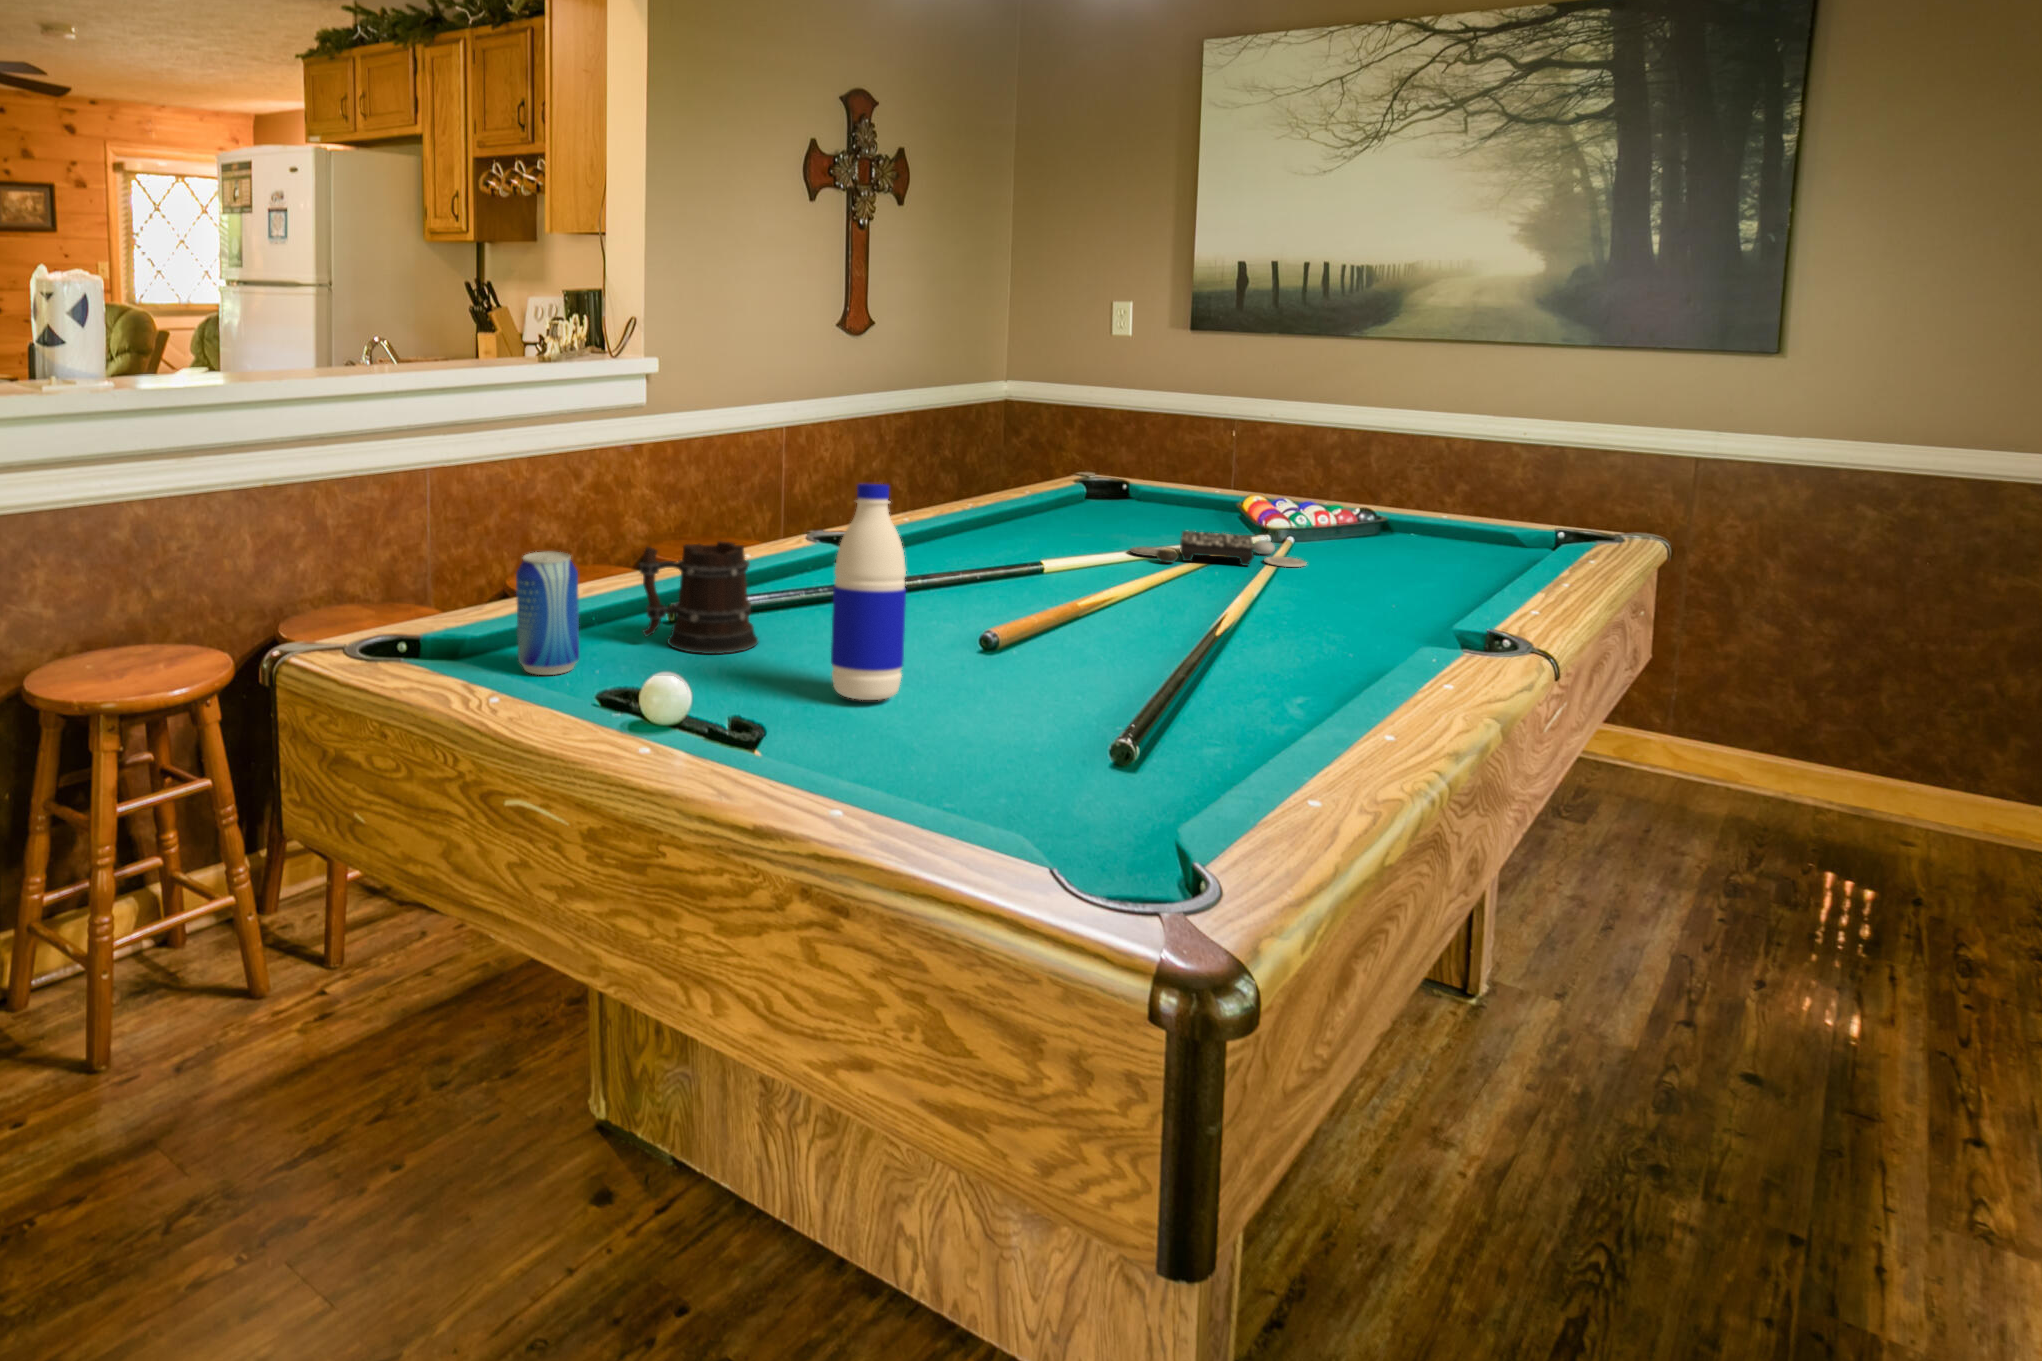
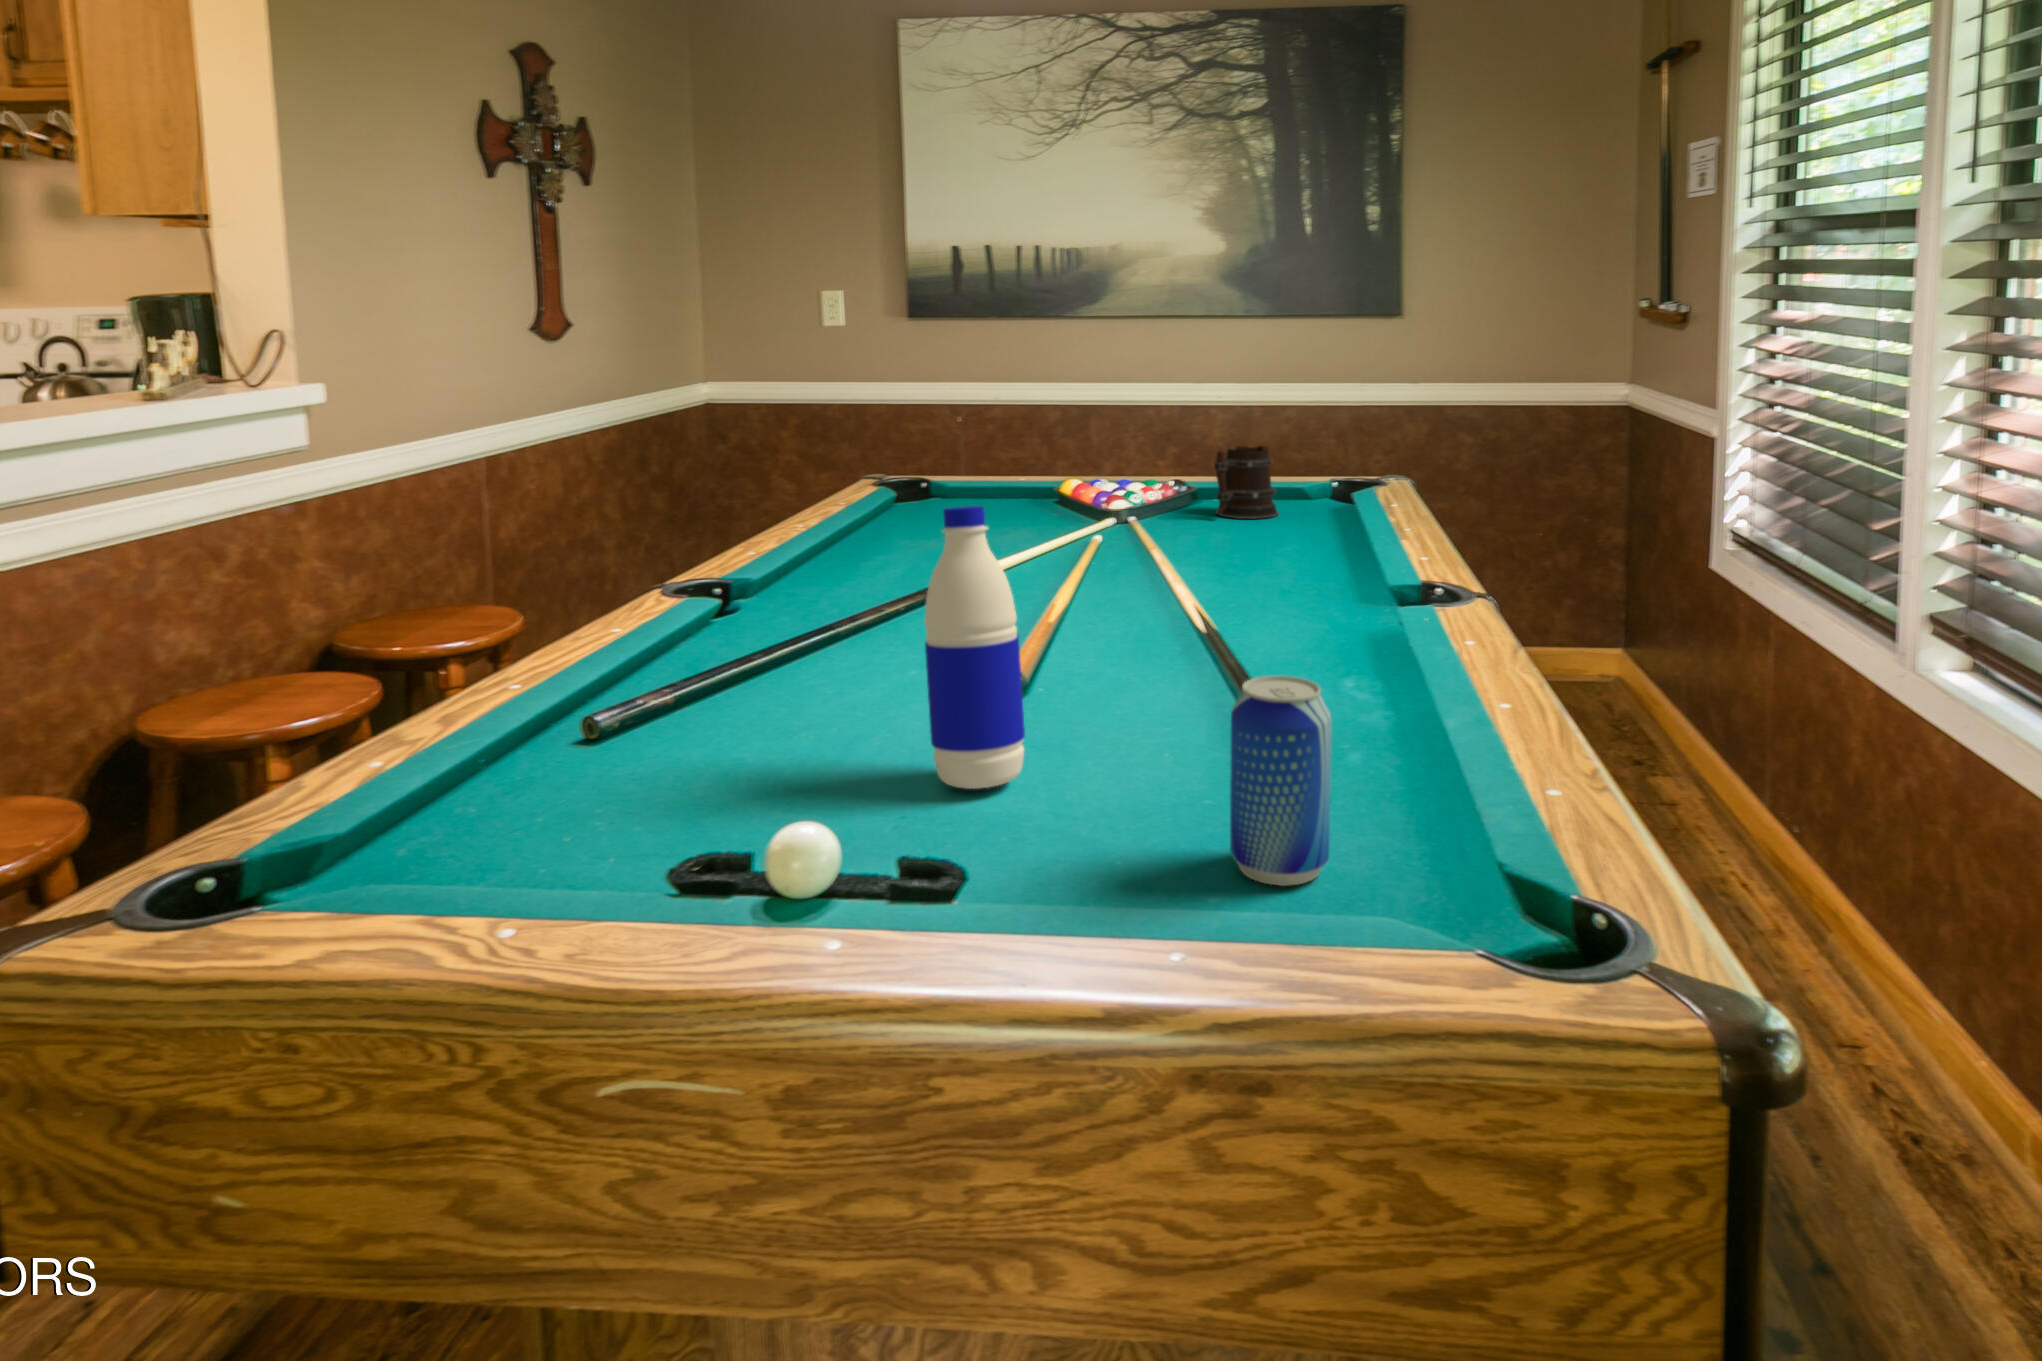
board game: present [1129,531,1306,567] -> none [1007,519,1181,558]
beer mug: present [640,542,758,654] -> present [1214,446,1279,519]
beer can: present [516,552,579,675] -> present [1230,676,1331,886]

